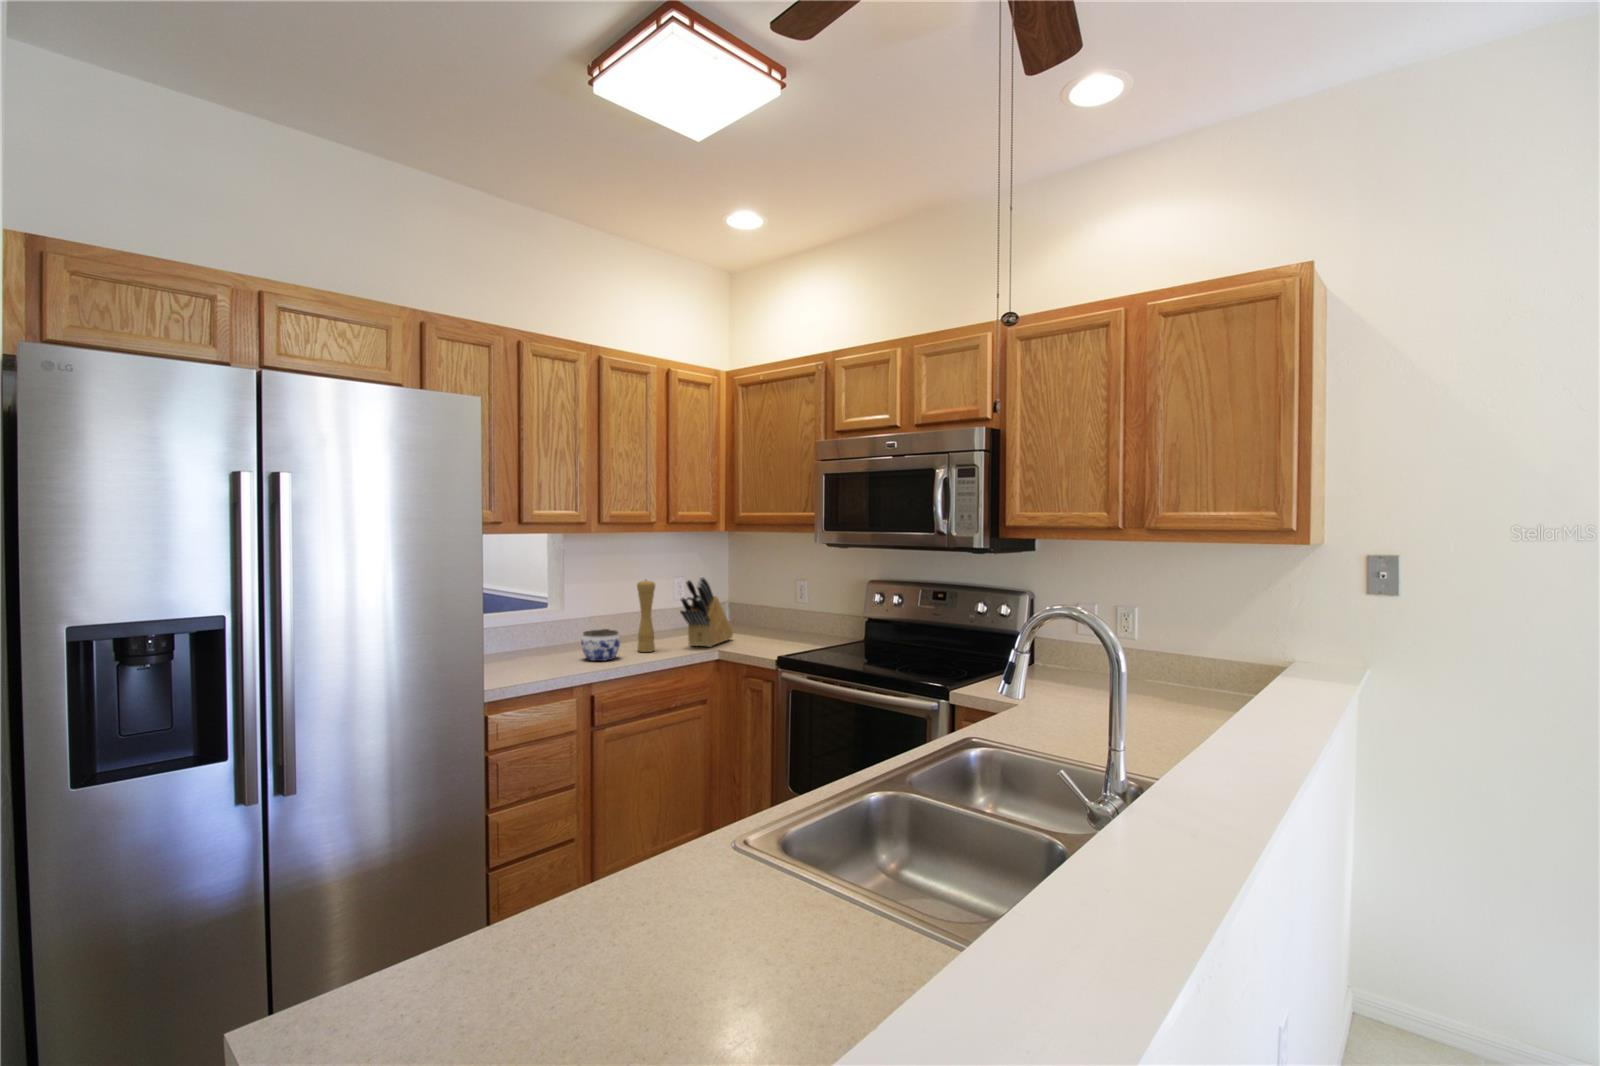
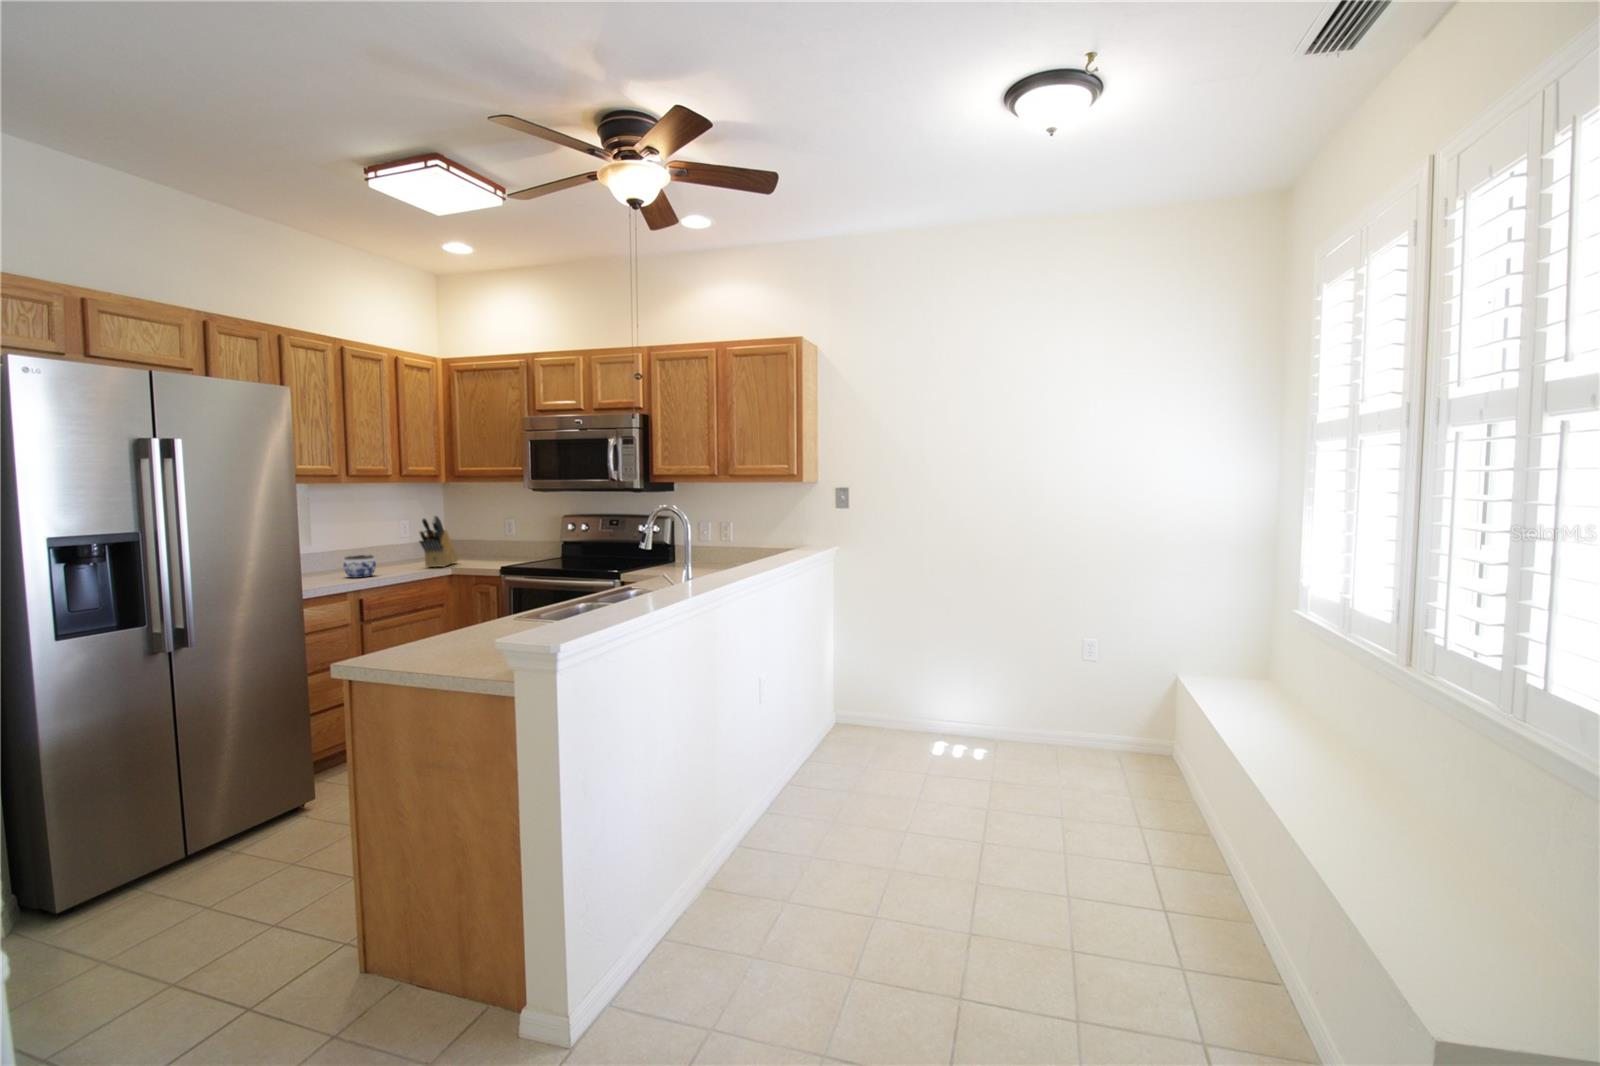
pepper mill: present [637,580,655,652] -> none [383,518,400,572]

